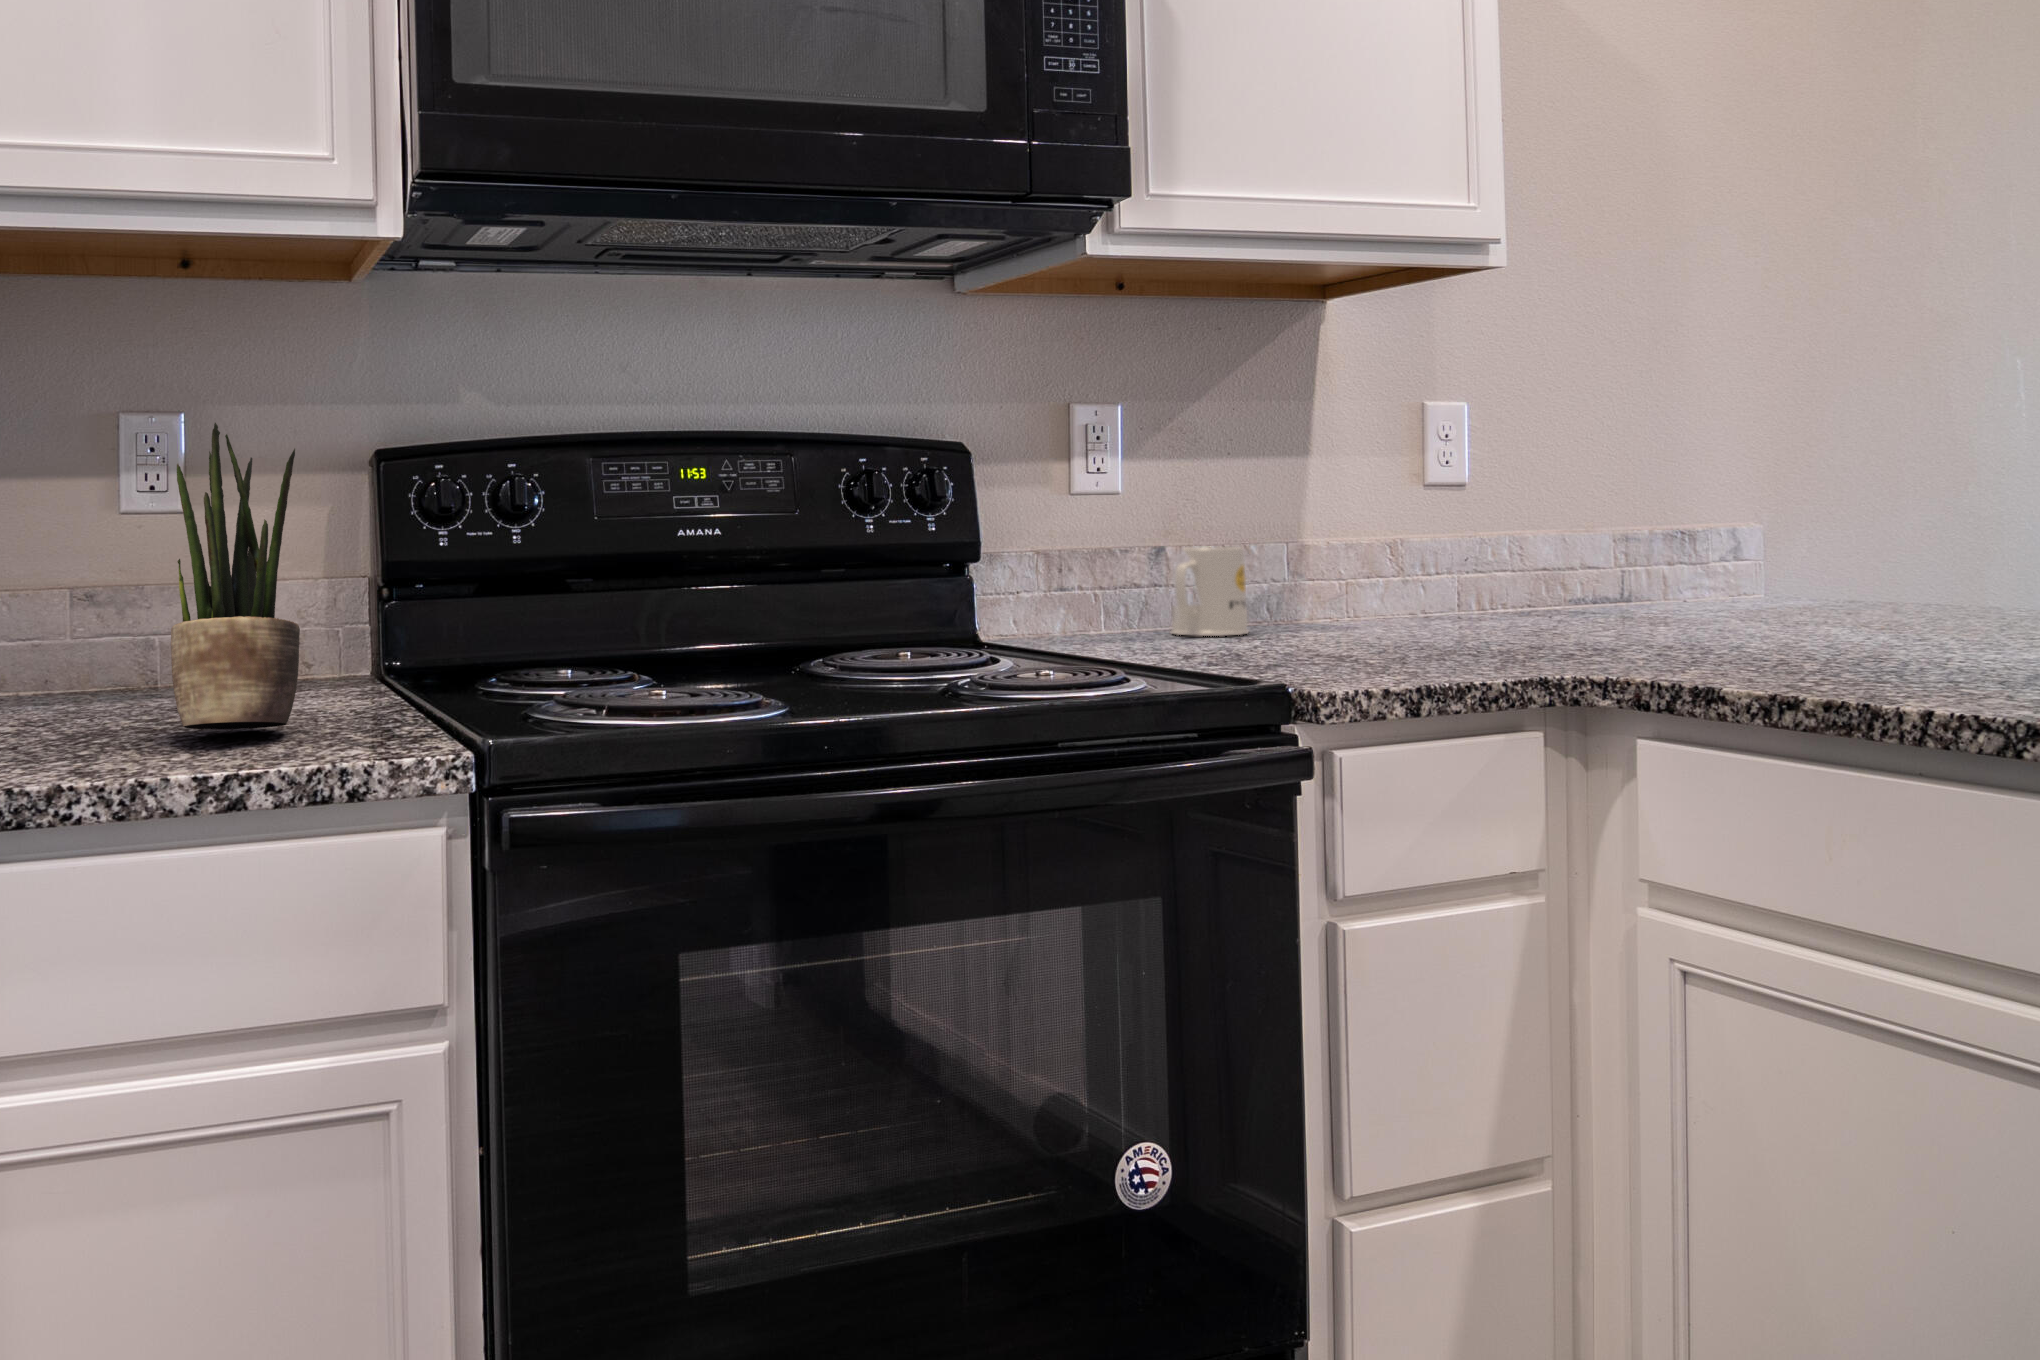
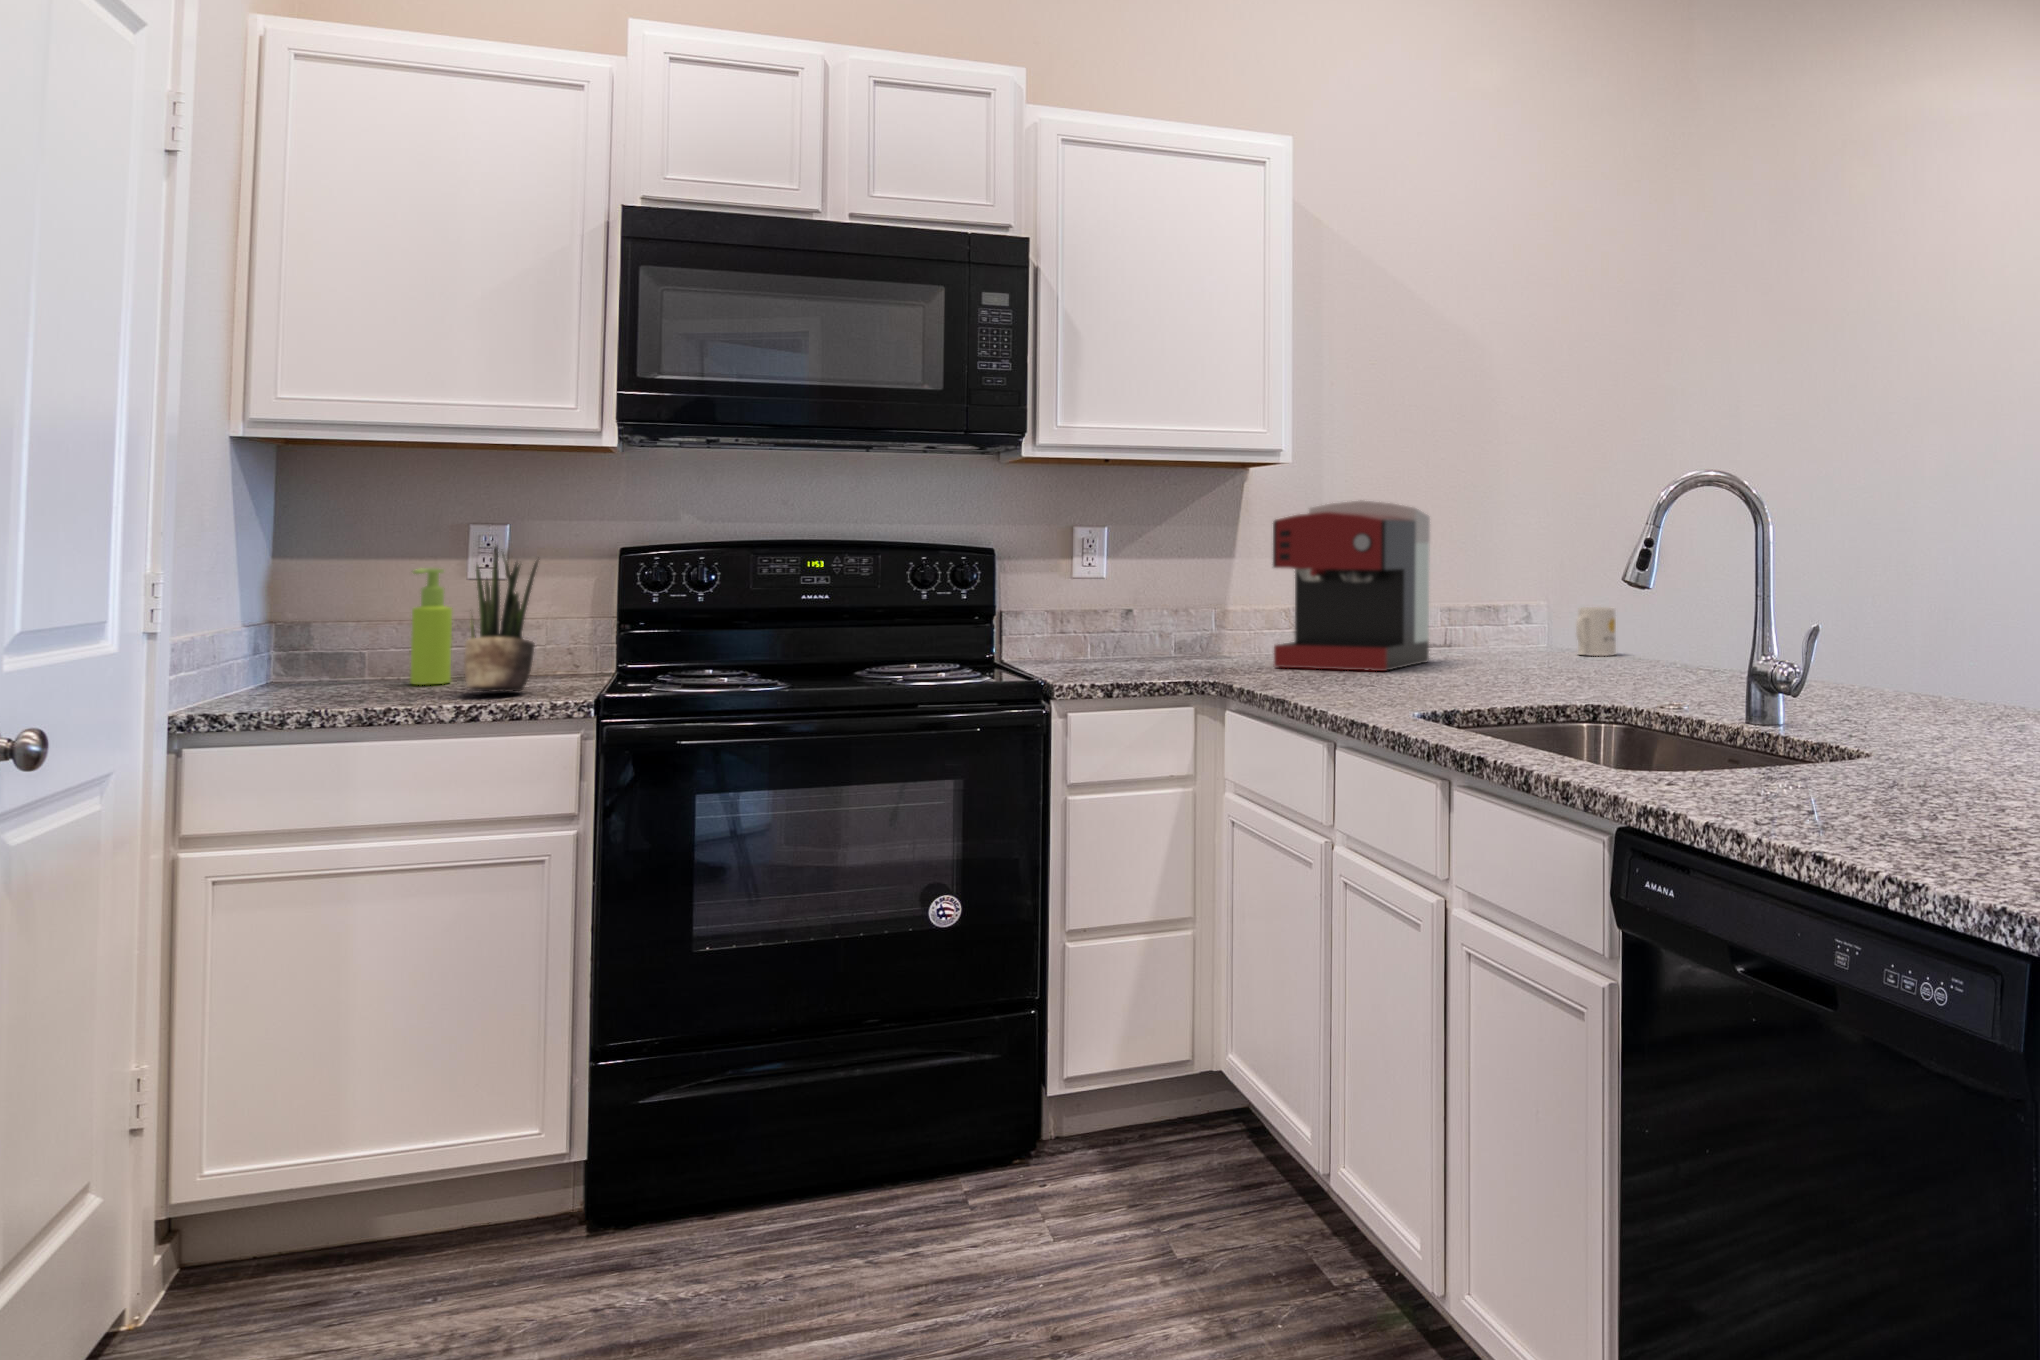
coffee maker: none [1454,337,1748,638] -> present [1273,500,1430,671]
soap dispenser: none [41,487,118,716] -> present [410,568,452,685]
mug: present [1171,546,1248,636] -> present [1576,607,1616,656]

